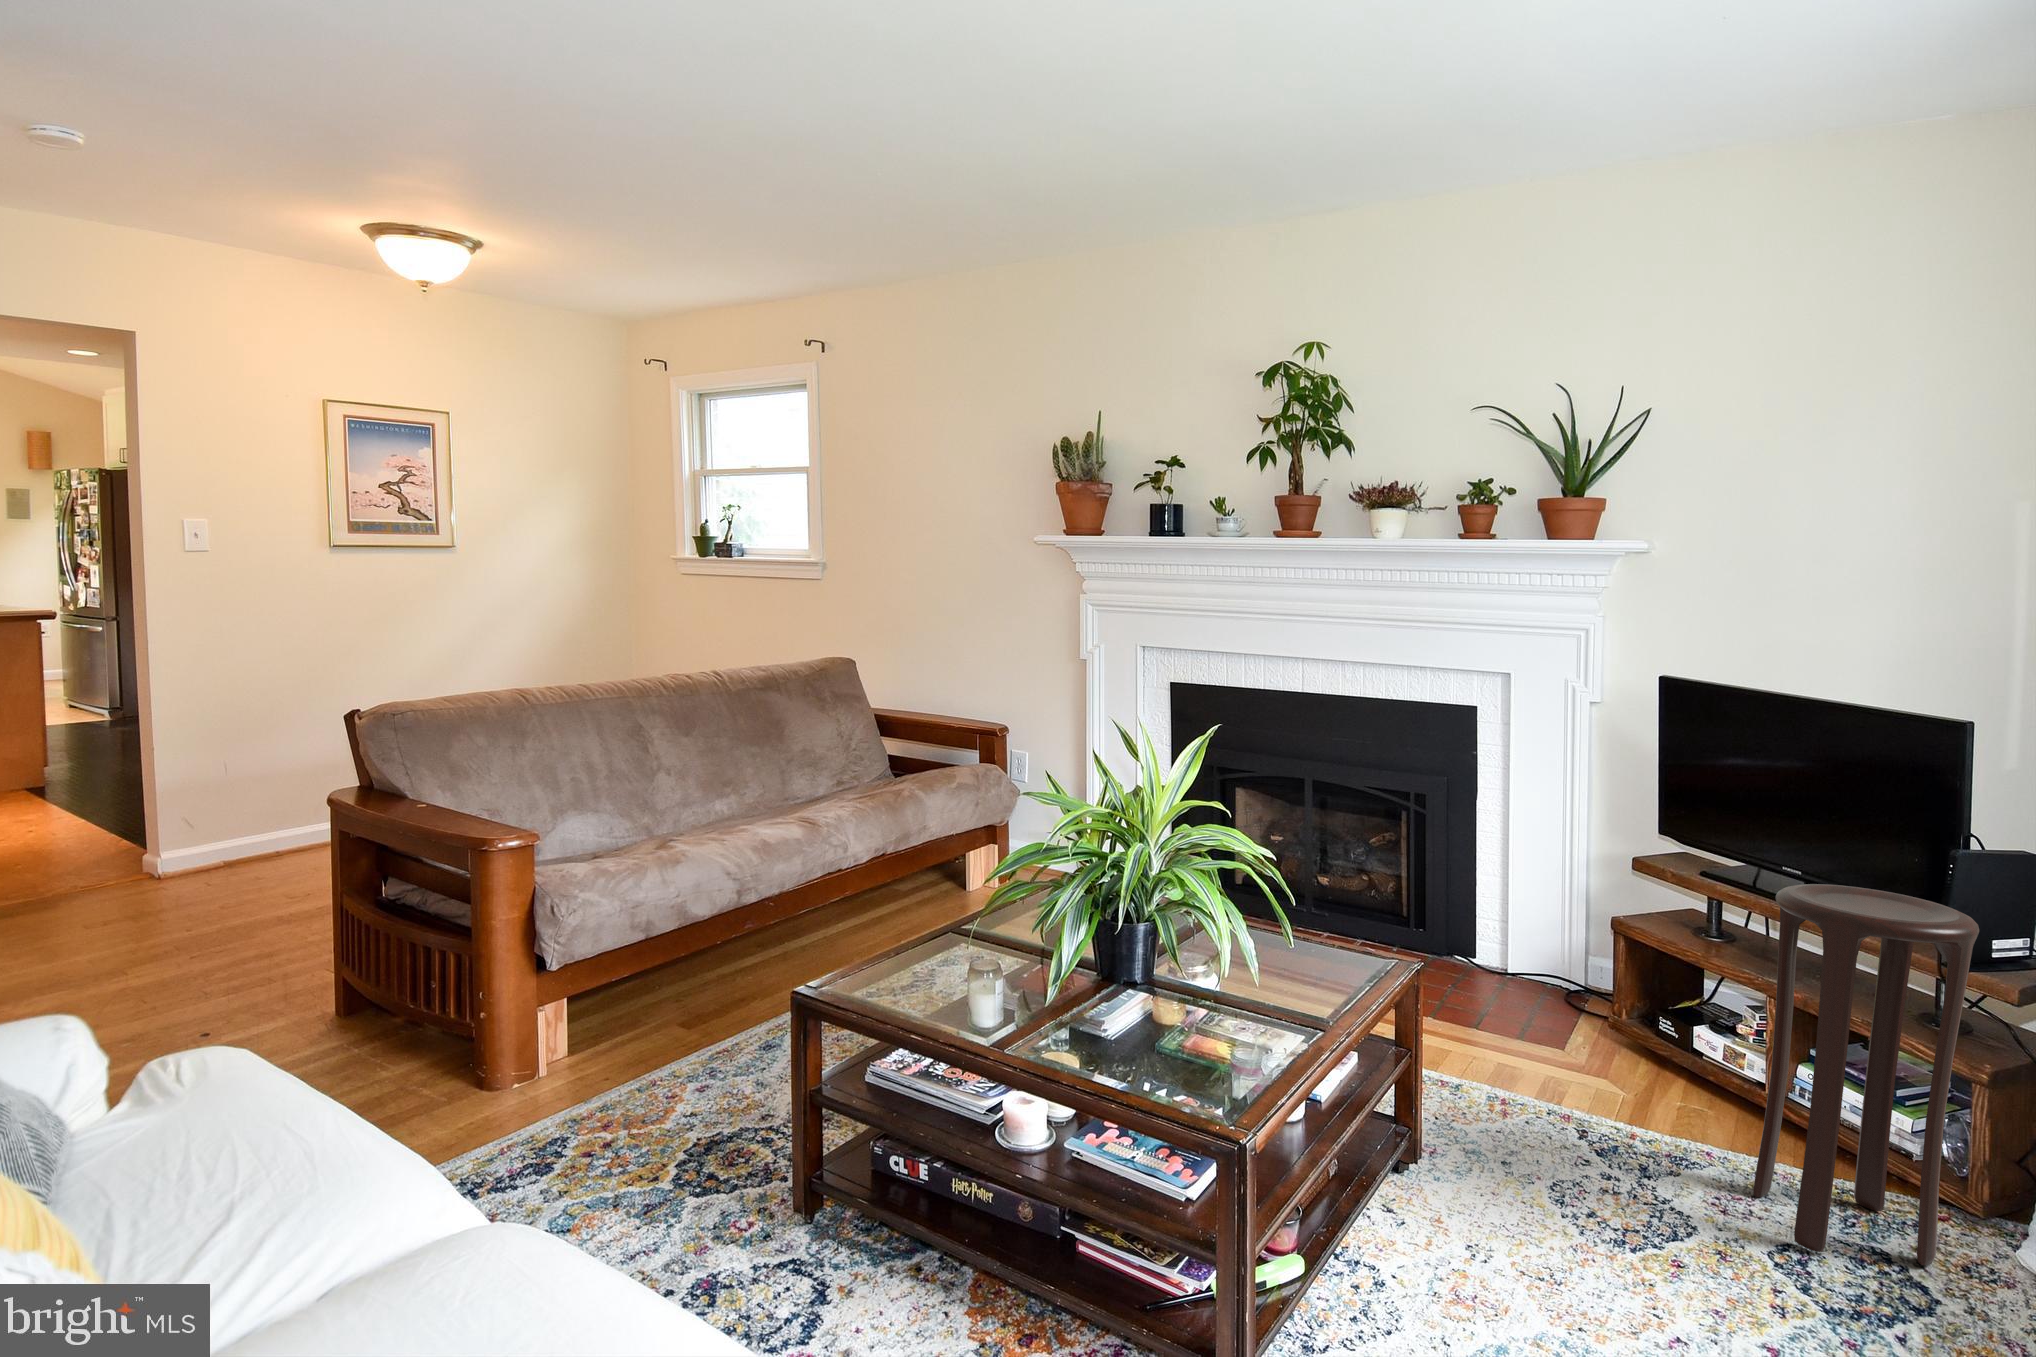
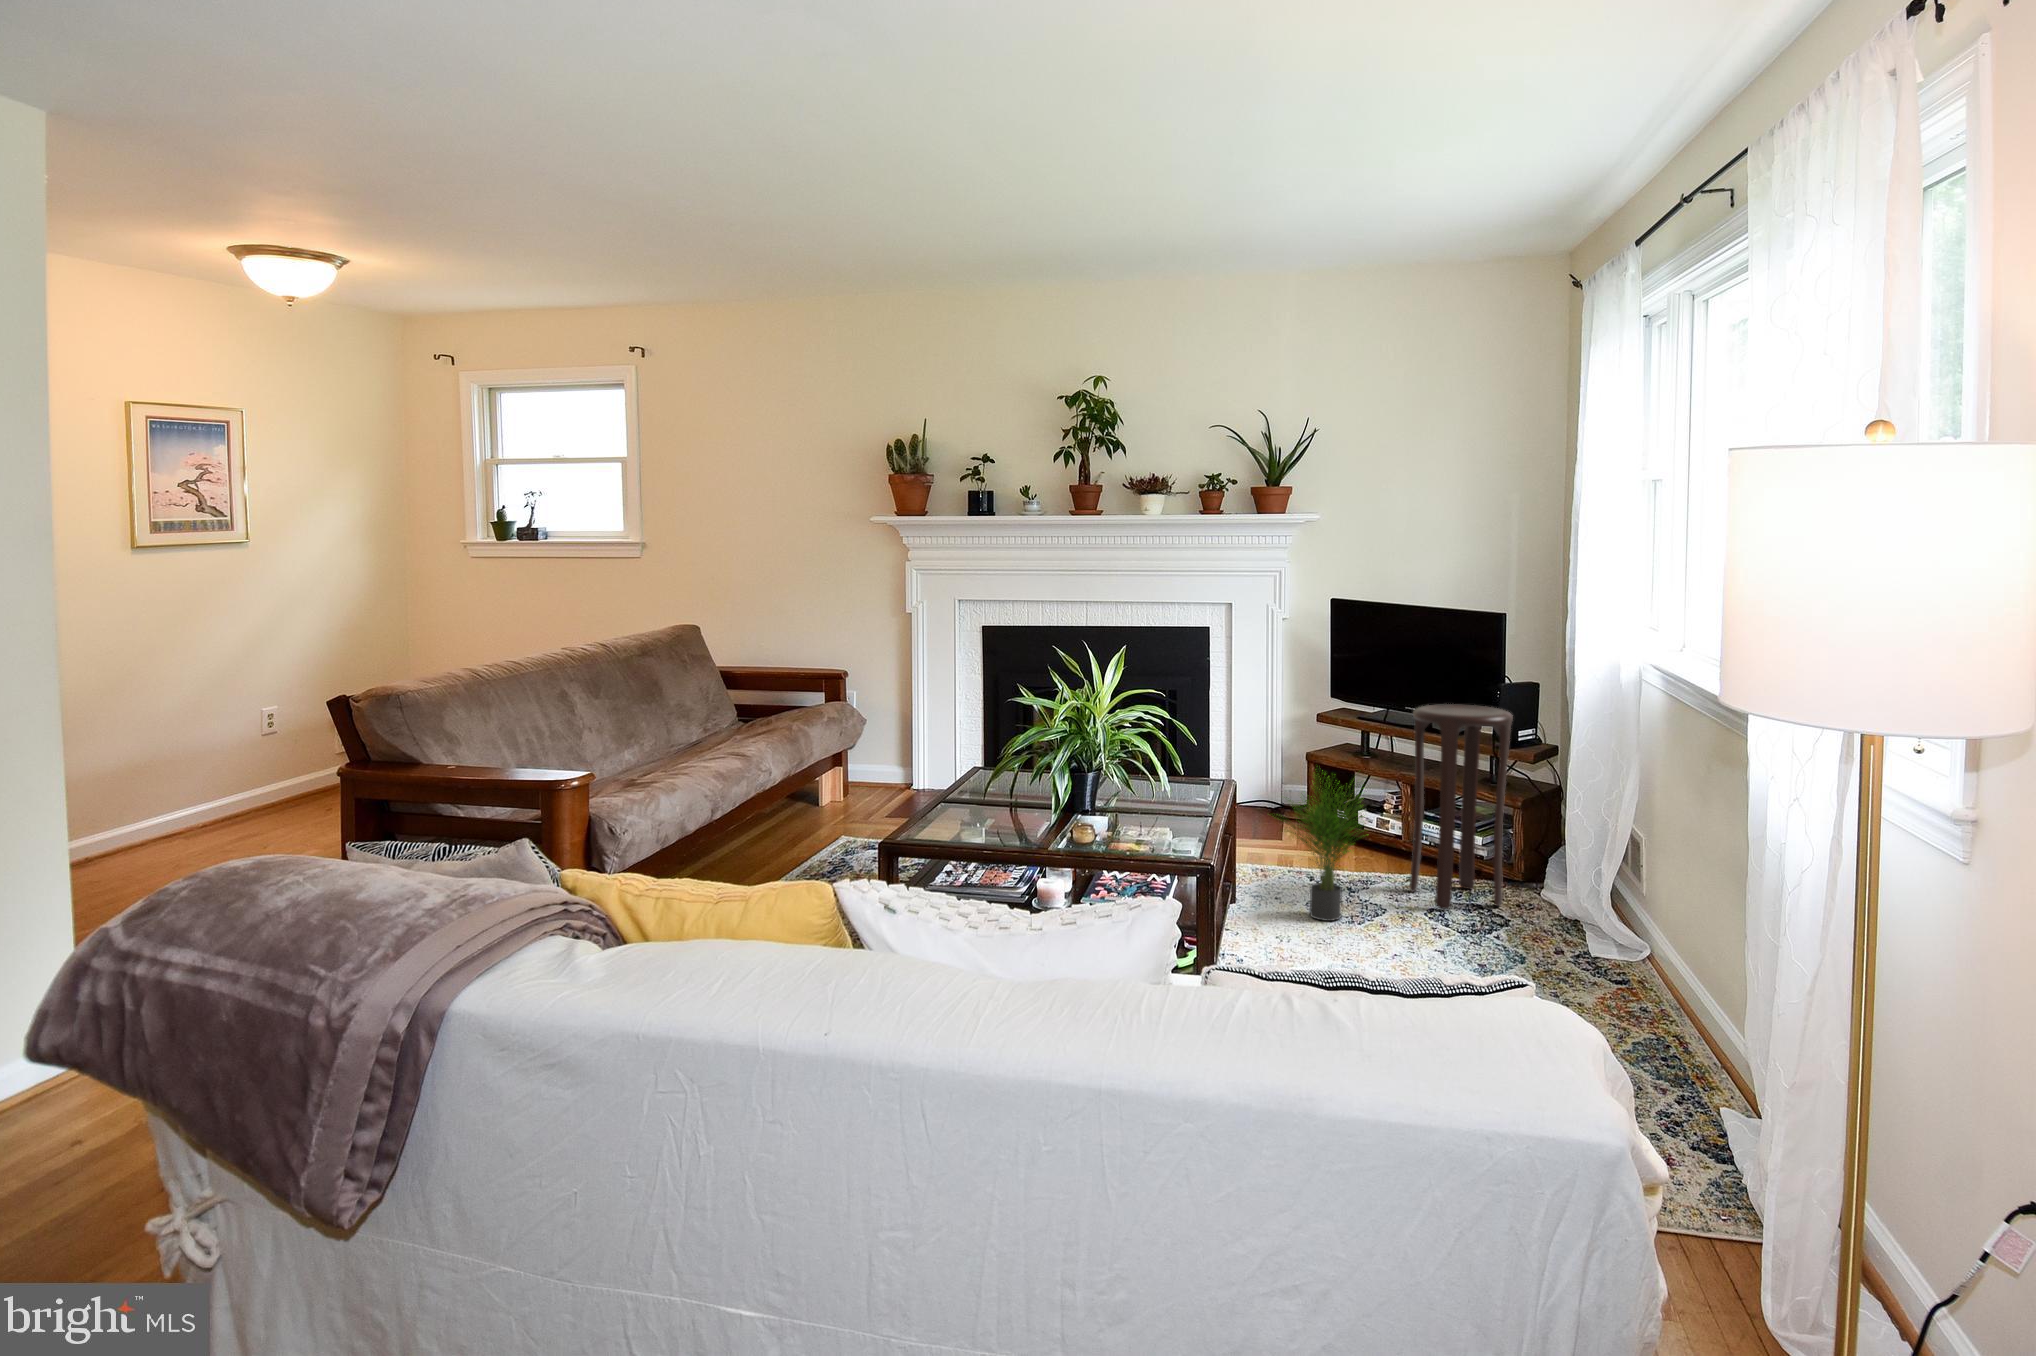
potted plant: none [1479,962,1683,1234] -> present [1281,776,1364,921]

